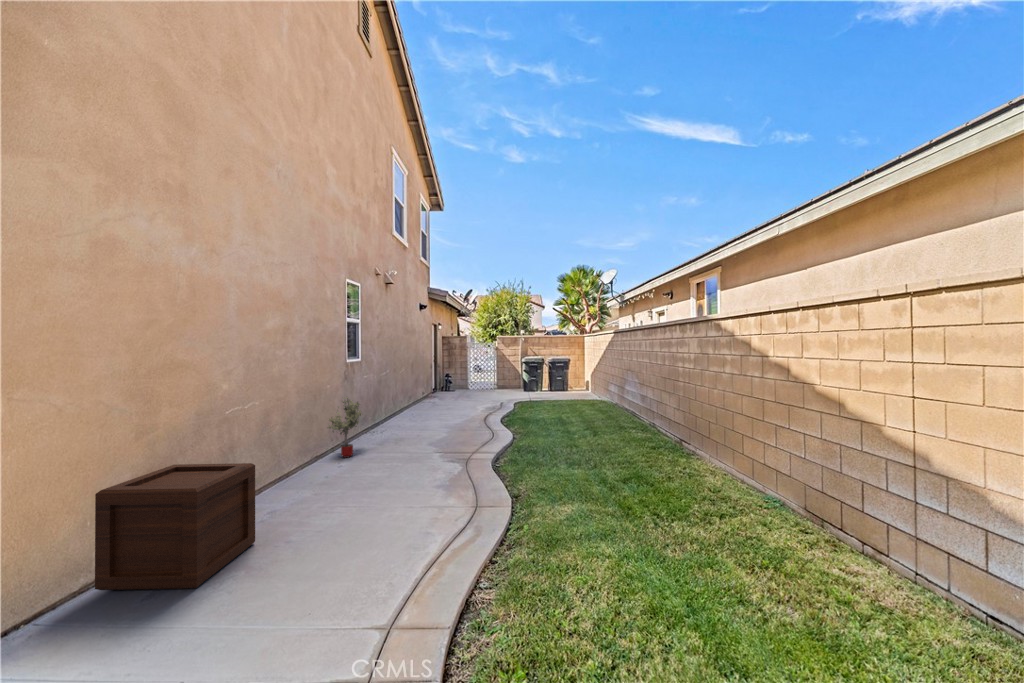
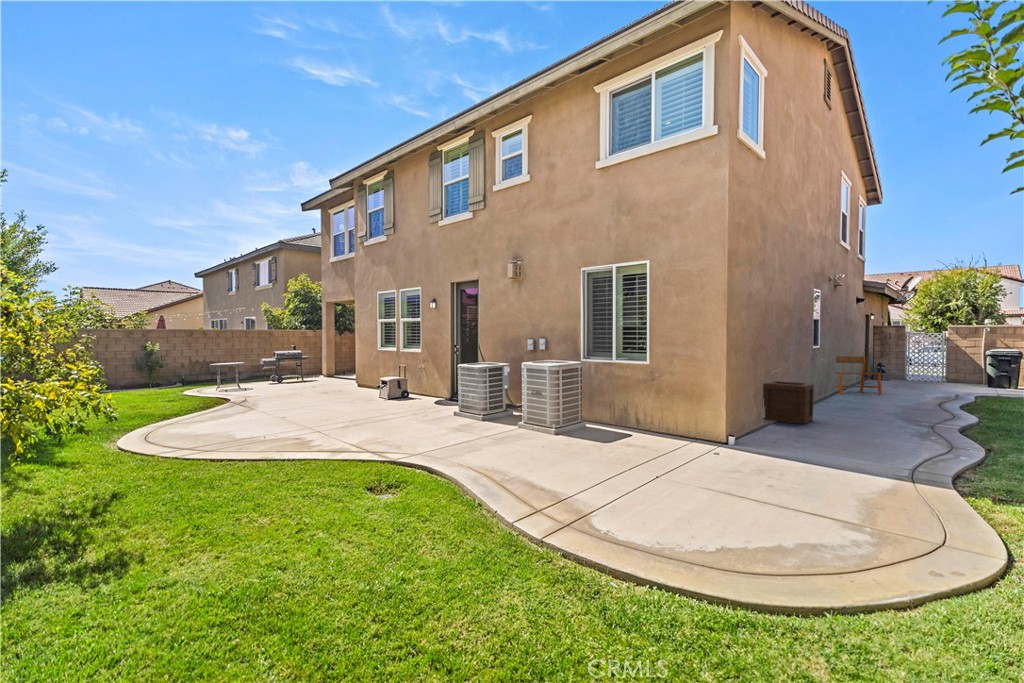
bench: none [378,373,436,425] -> present [835,356,882,395]
potted tree: present [328,397,361,458] -> none [811,365,835,404]

